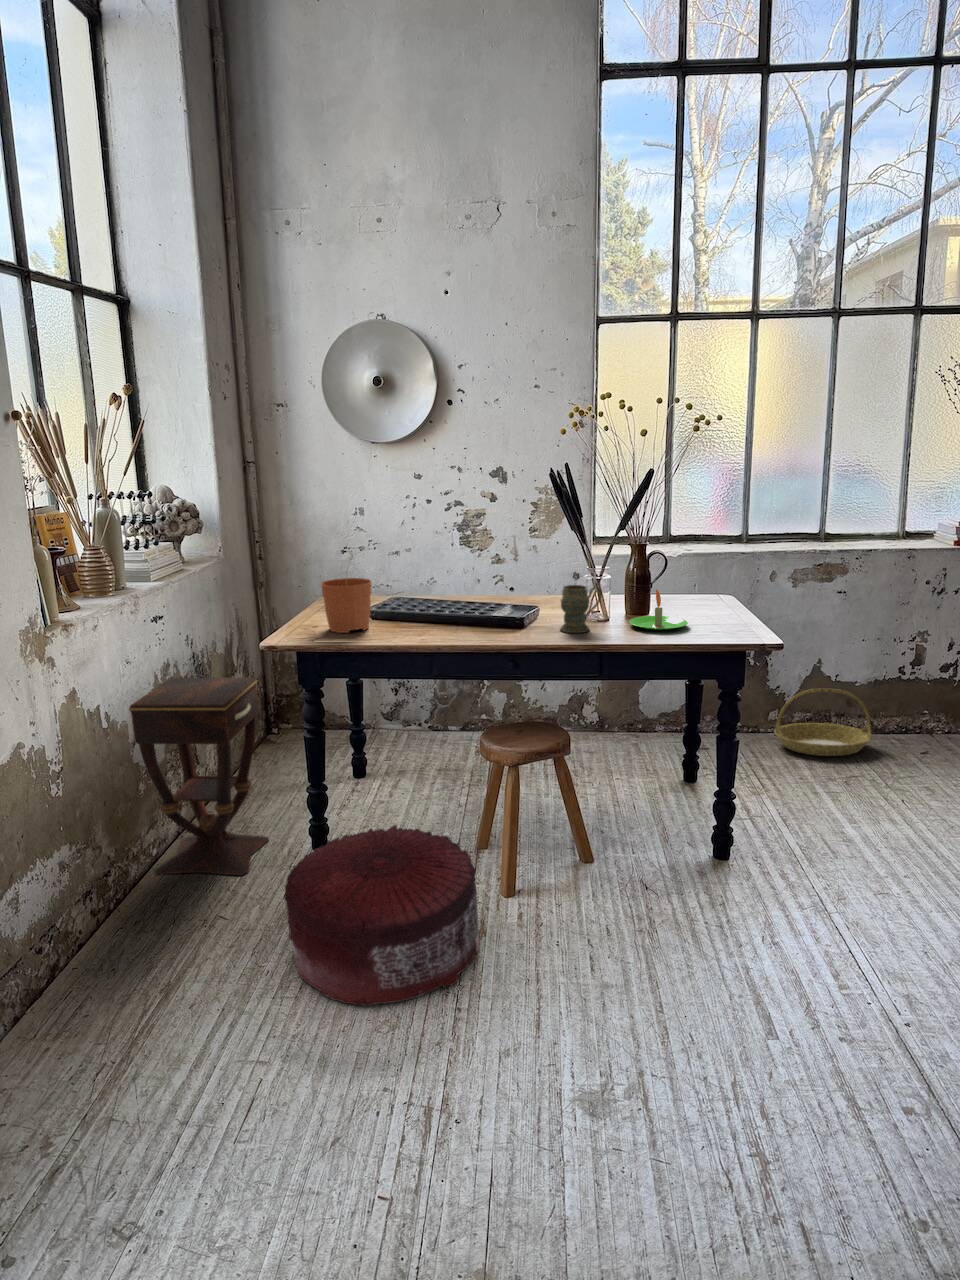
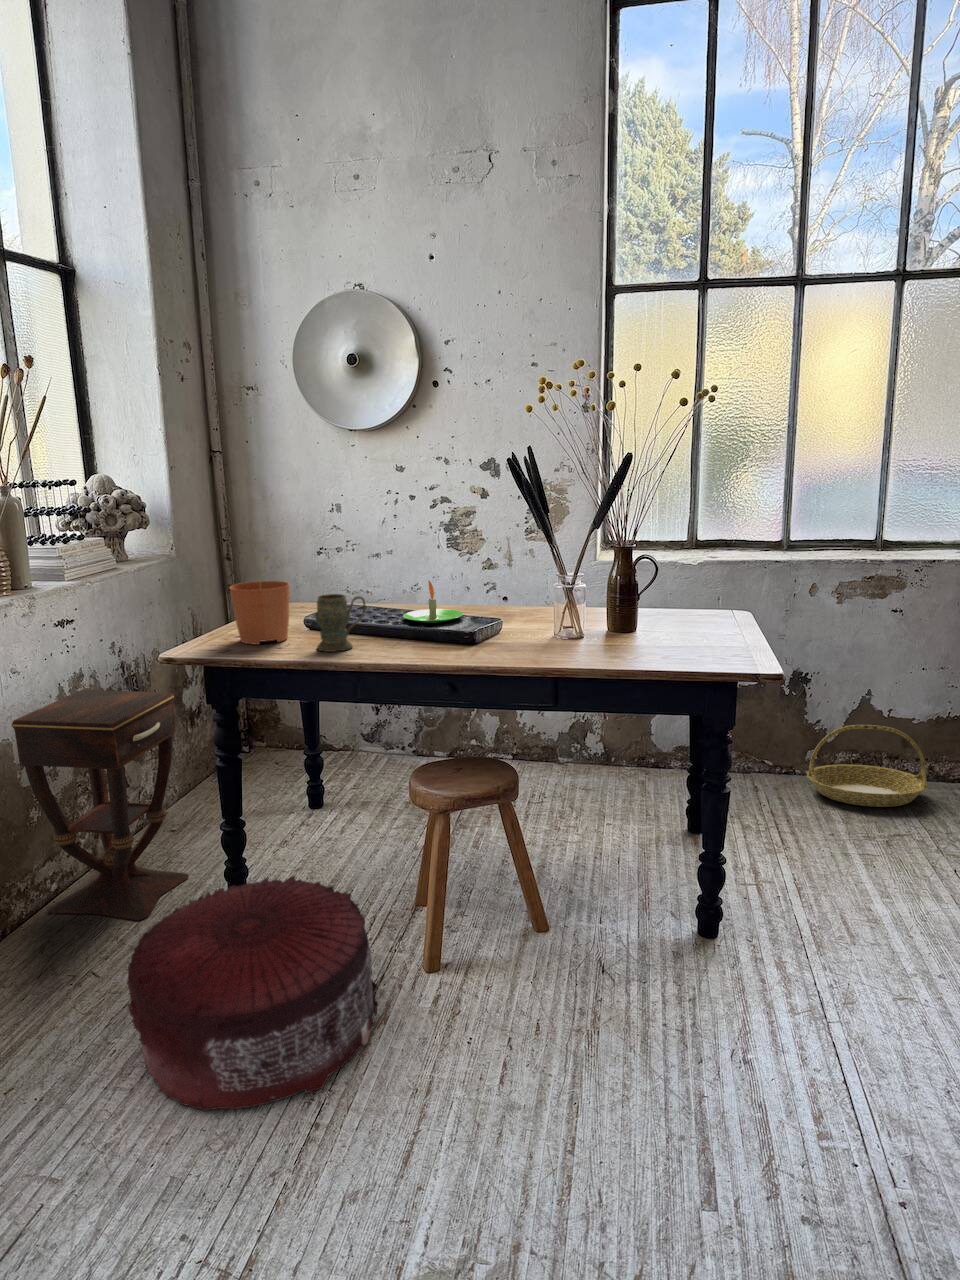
mug: present [560,585,602,633] -> present [315,594,365,652]
candle: present [629,590,688,630] -> present [403,581,463,623]

